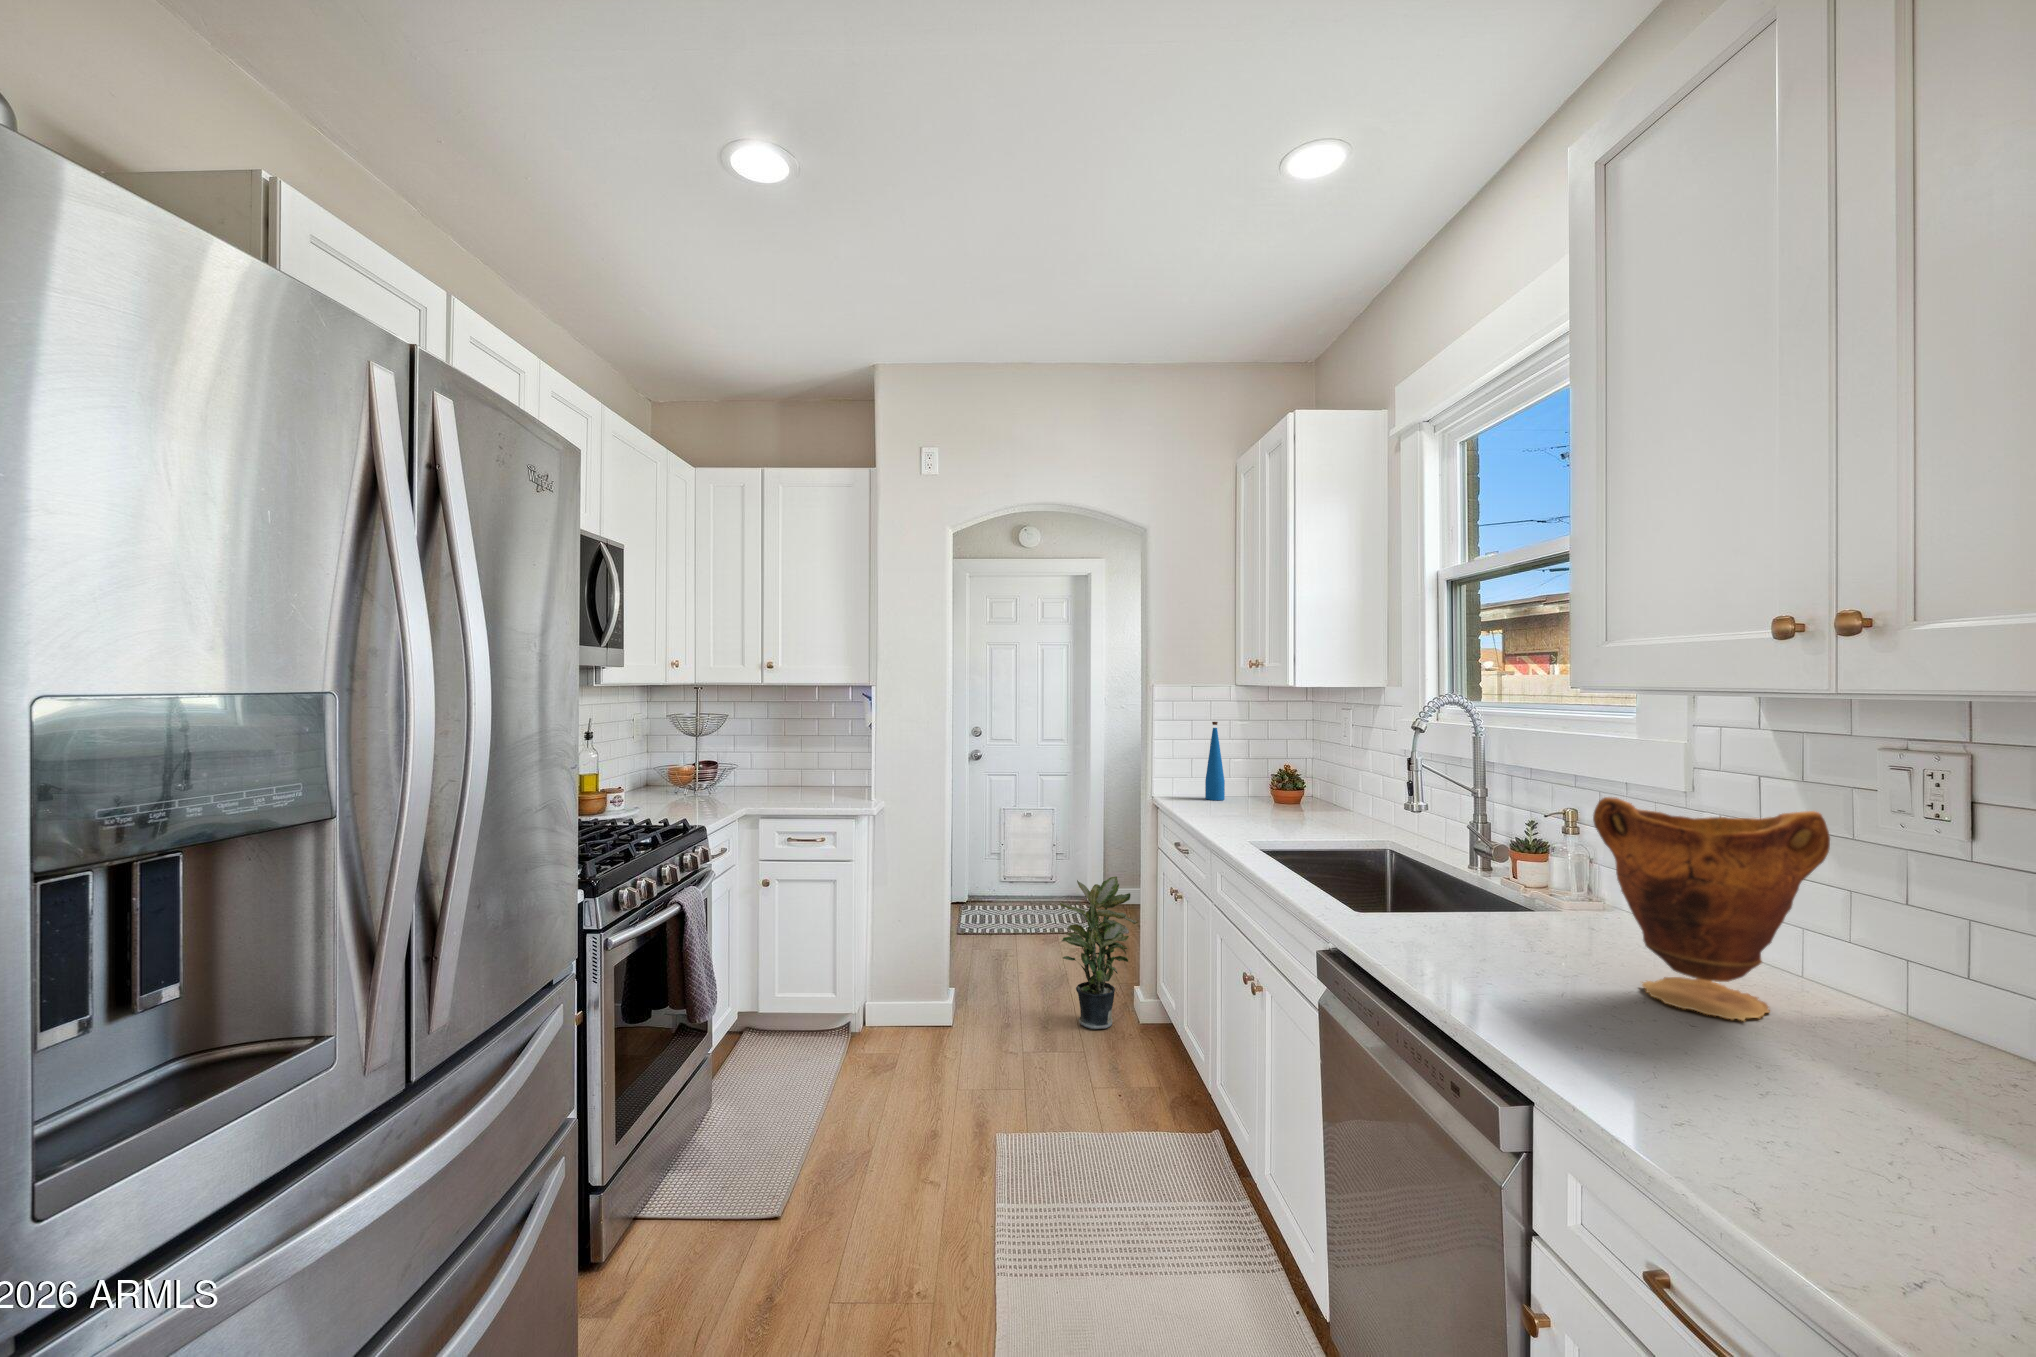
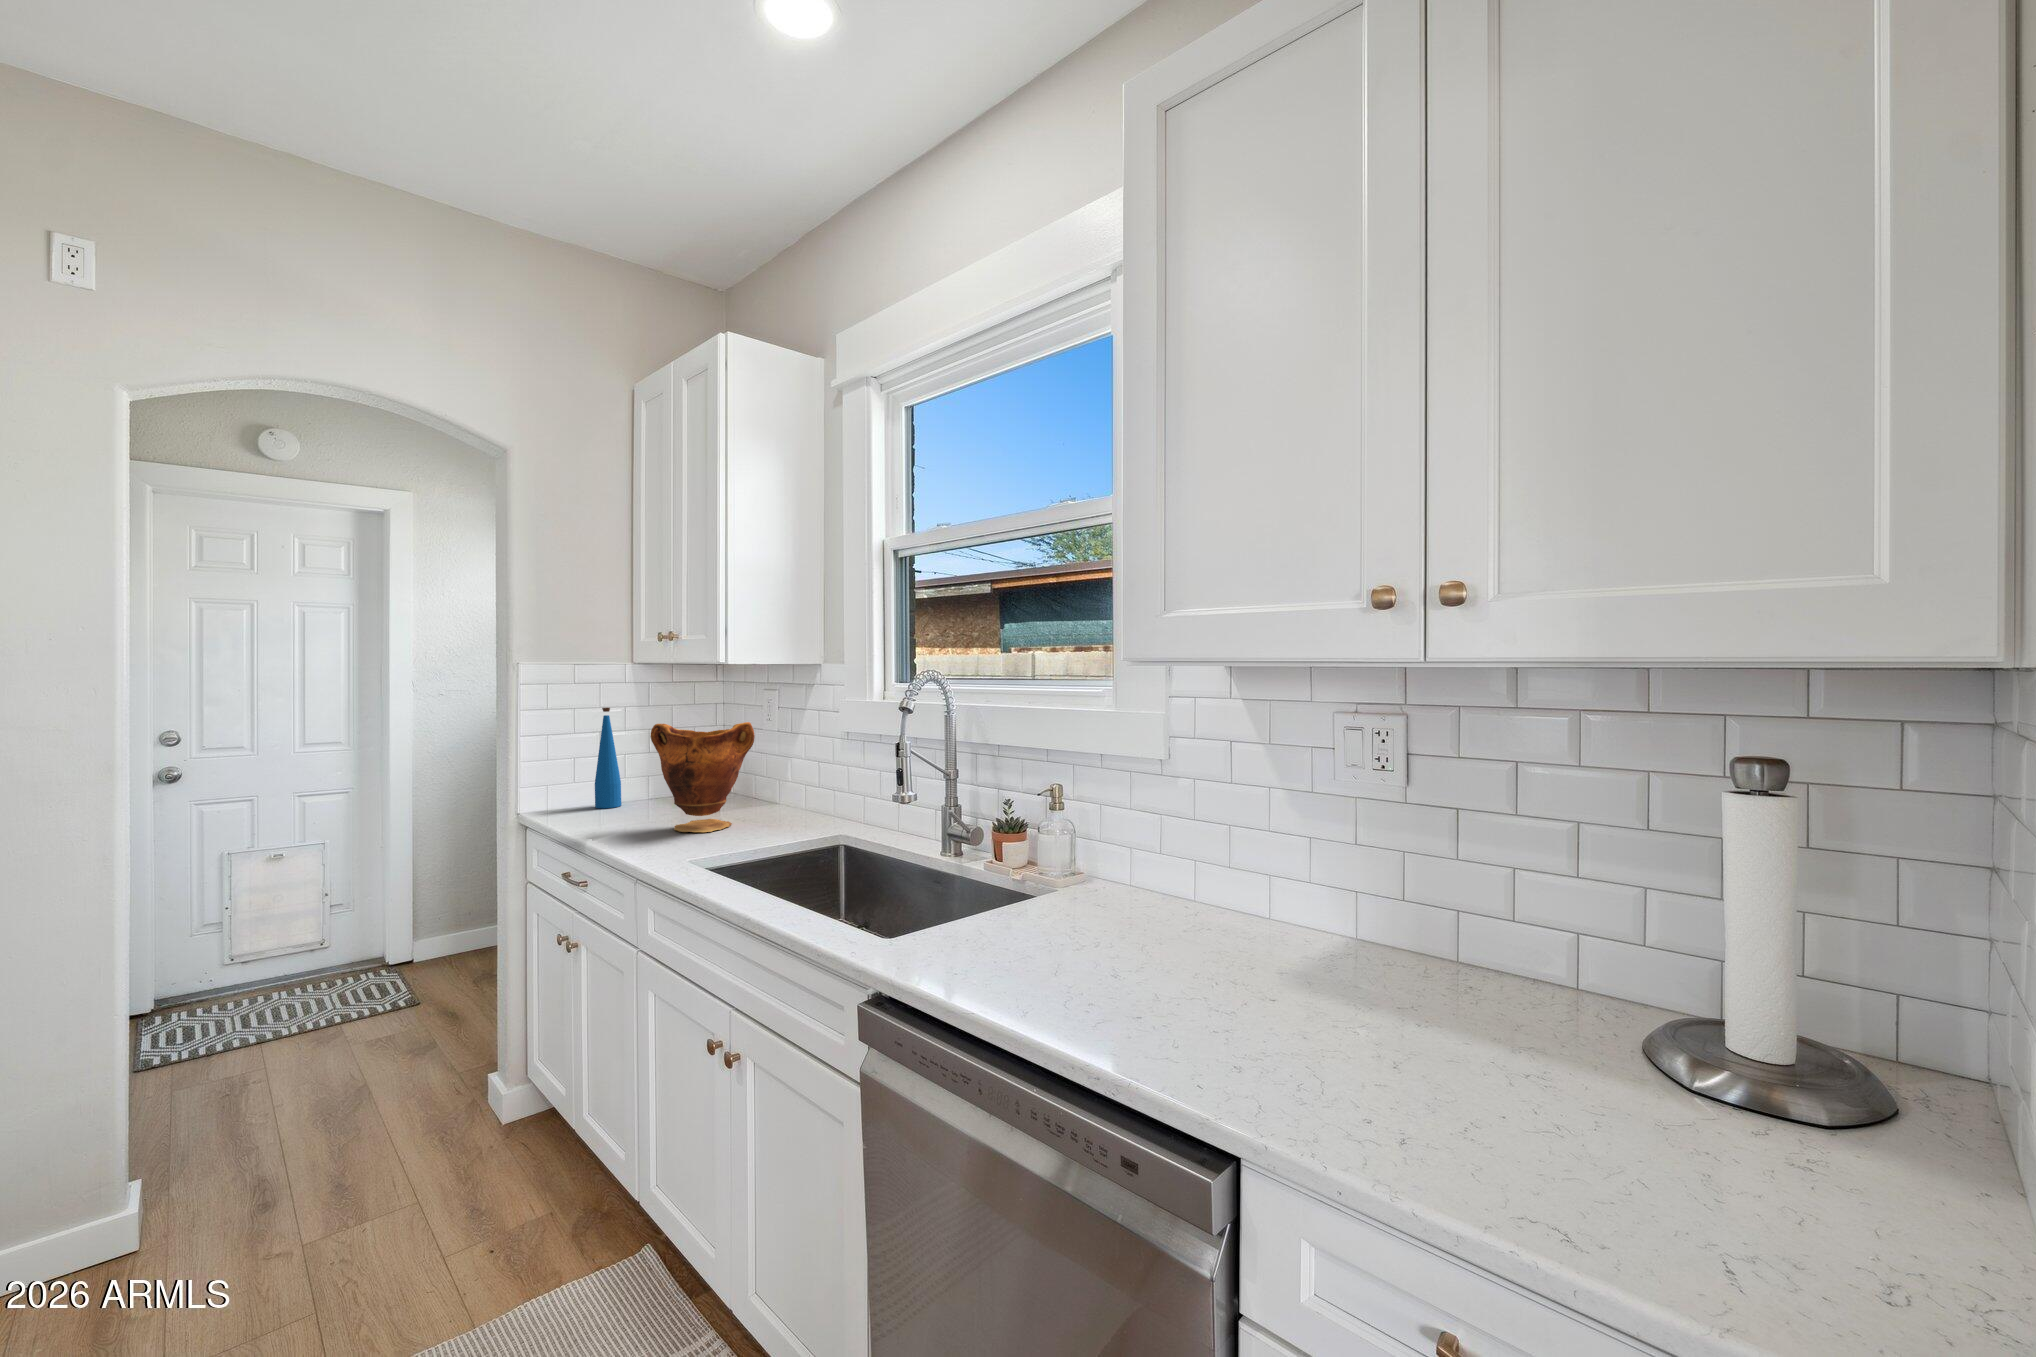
vase: present [1593,797,1830,1021] -> present [650,722,755,832]
potted plant: present [1060,877,1138,1029] -> none [359,933,500,1161]

